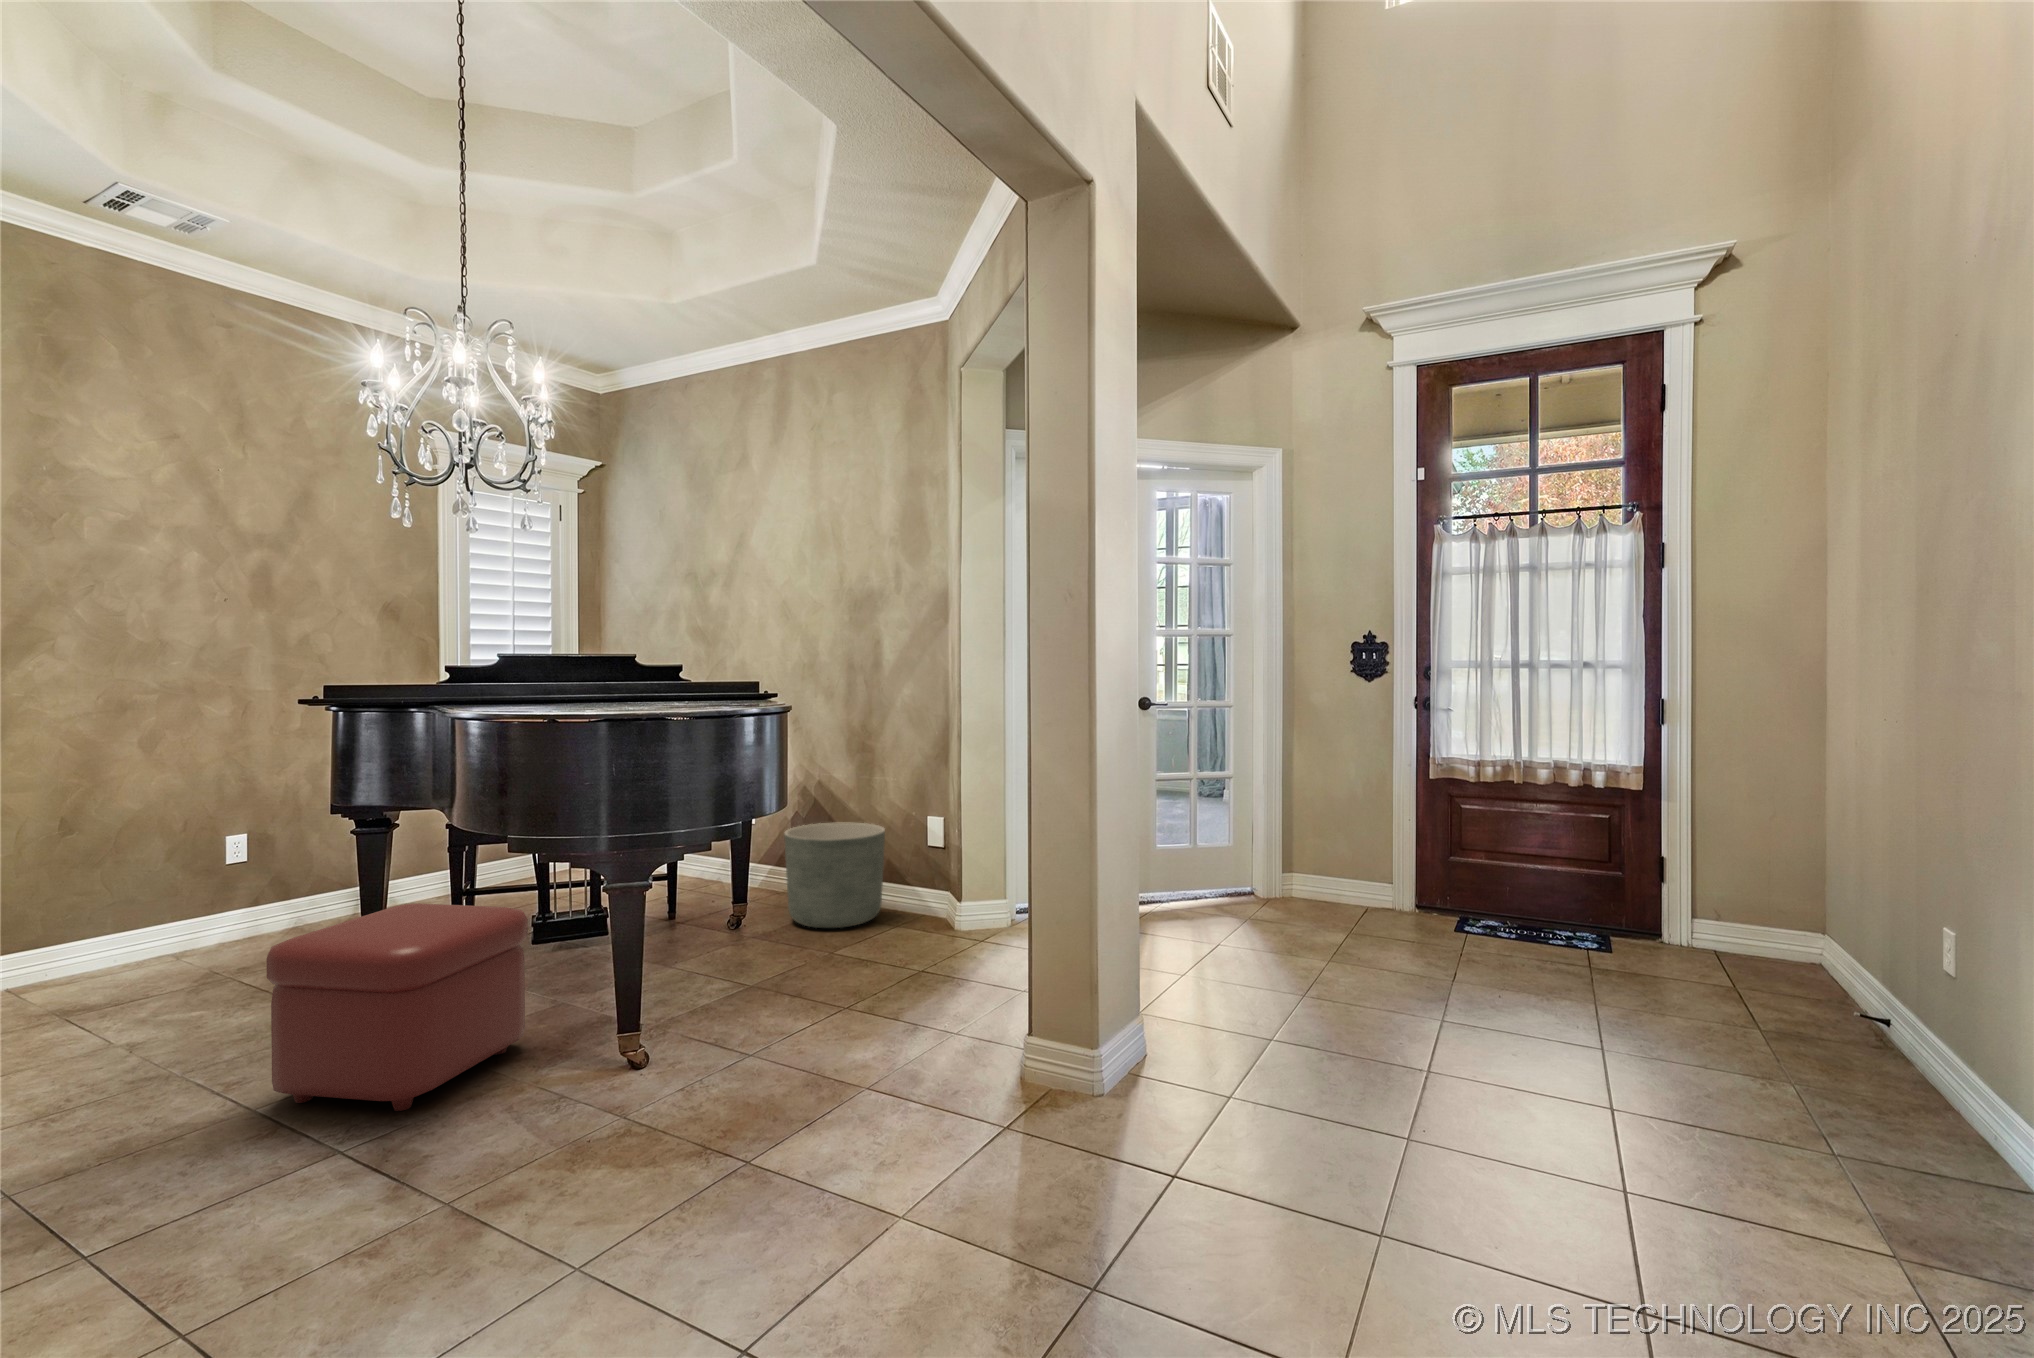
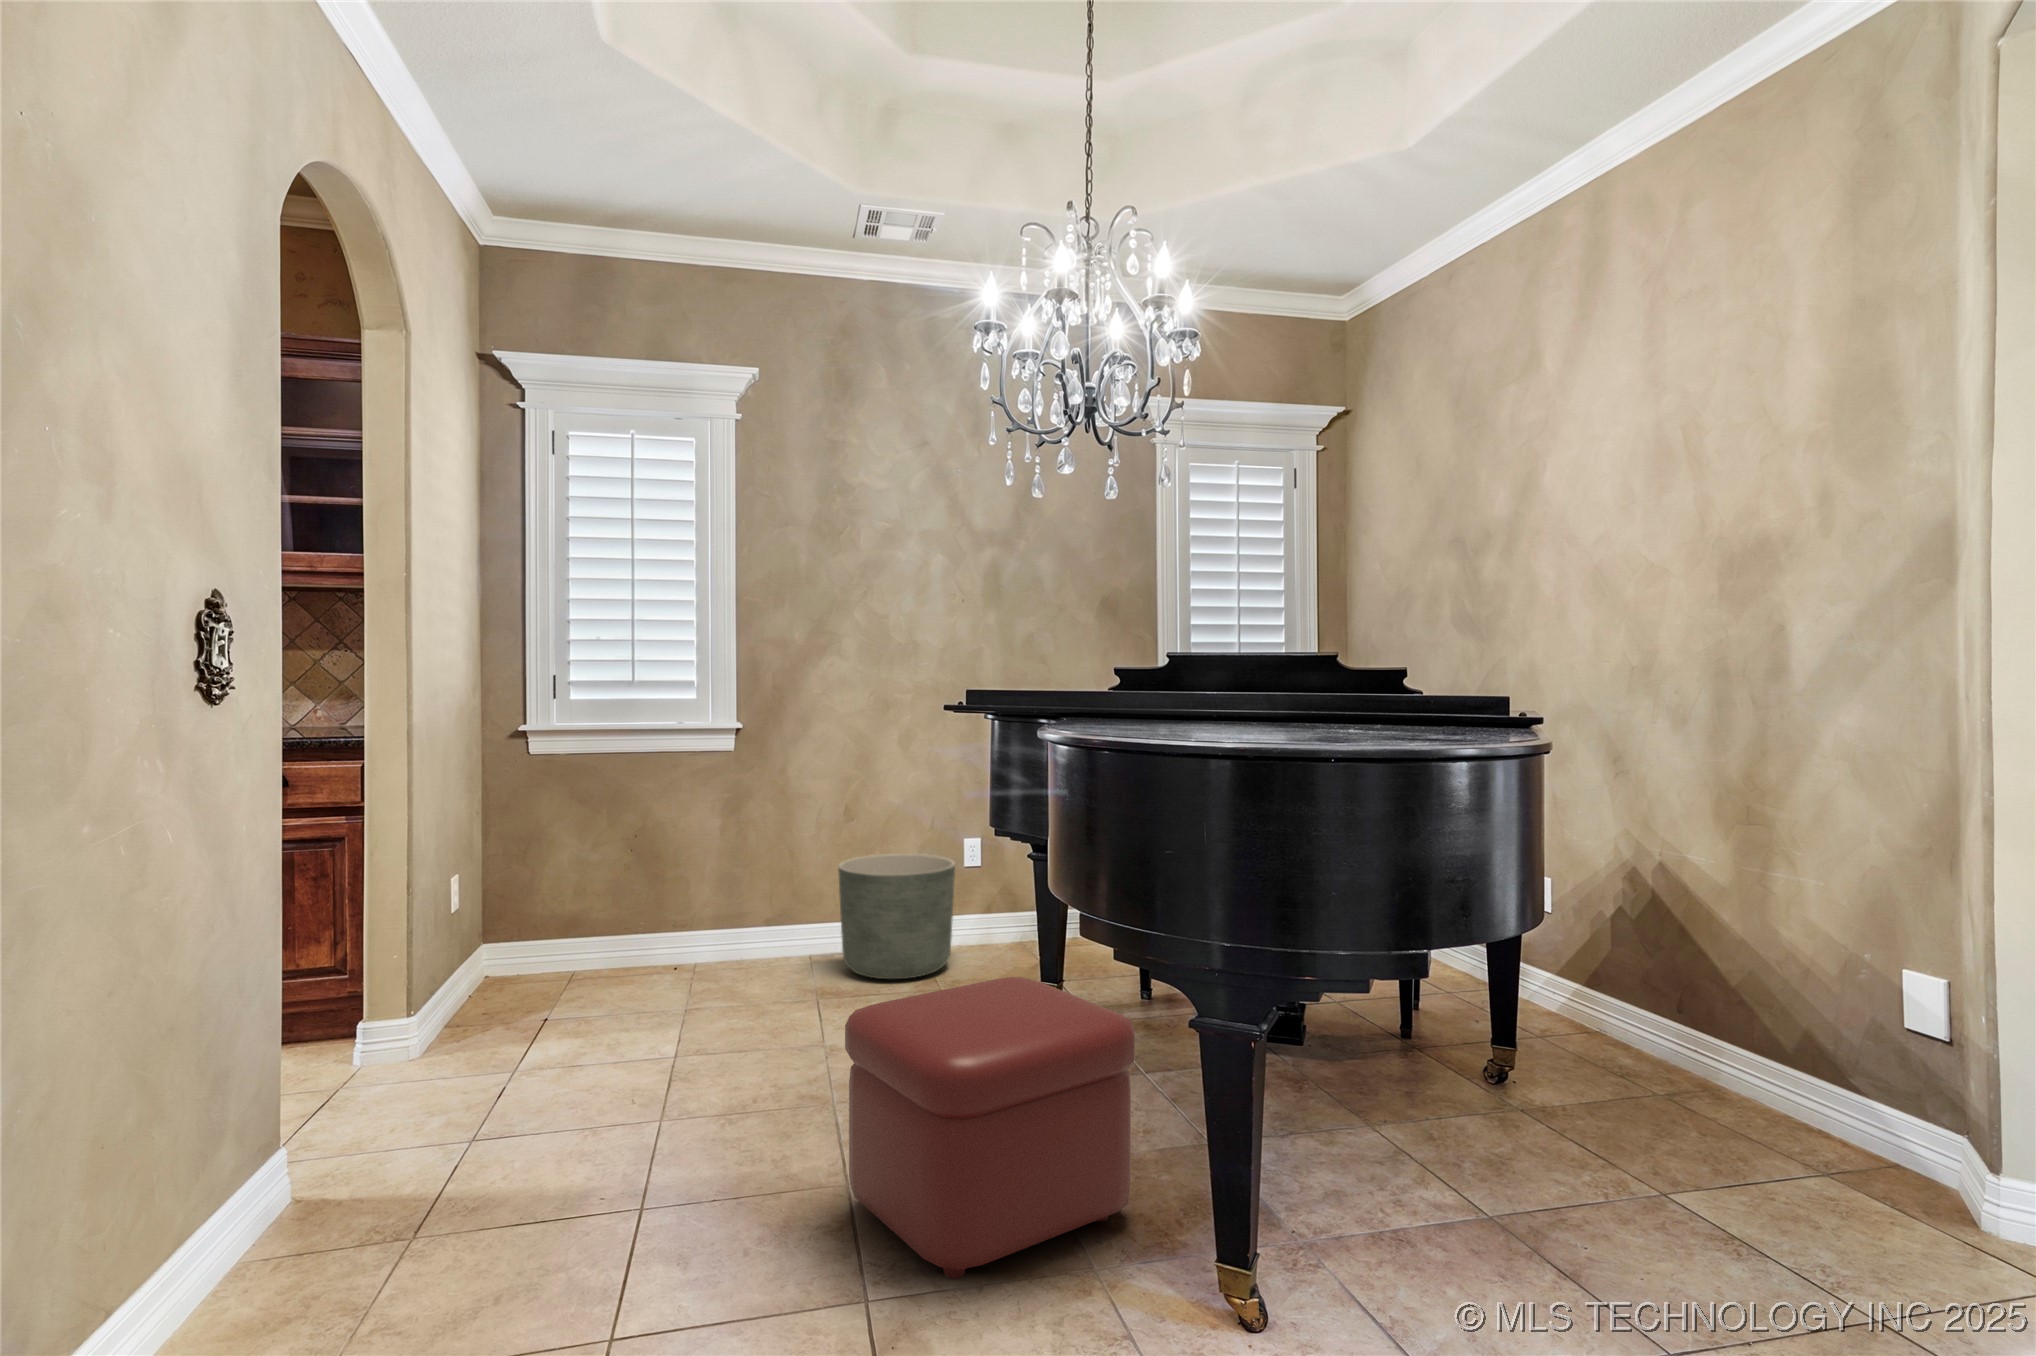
planter: present [784,822,885,928] -> present [838,854,955,979]

